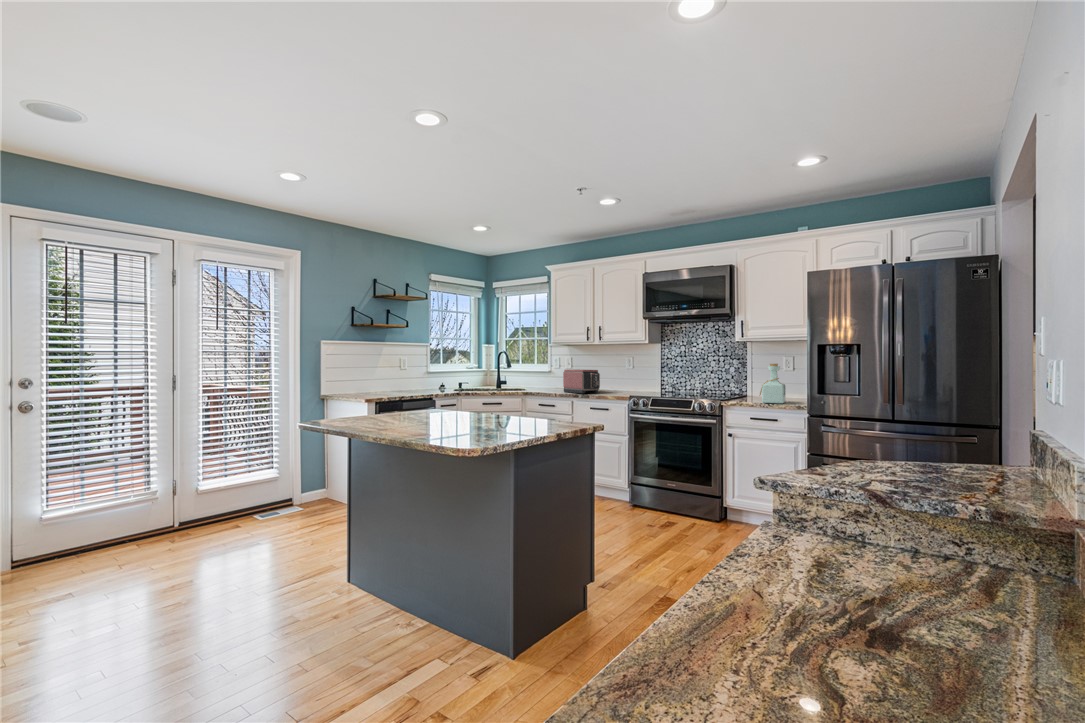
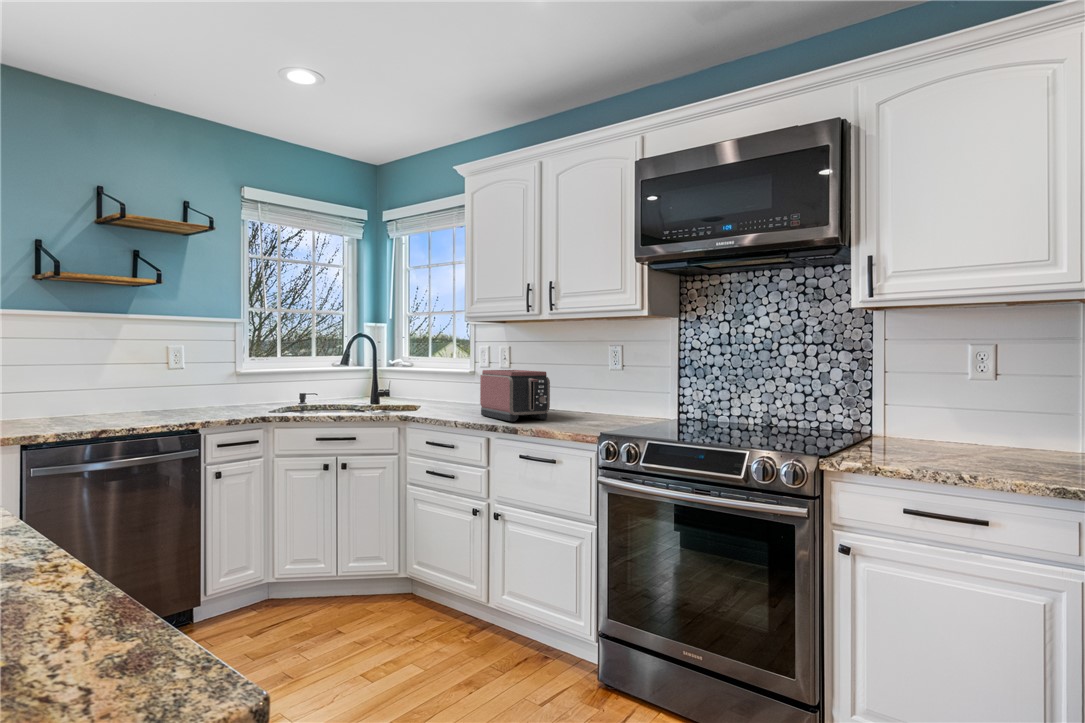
bottle: present [760,364,786,404] -> none [916,362,989,469]

